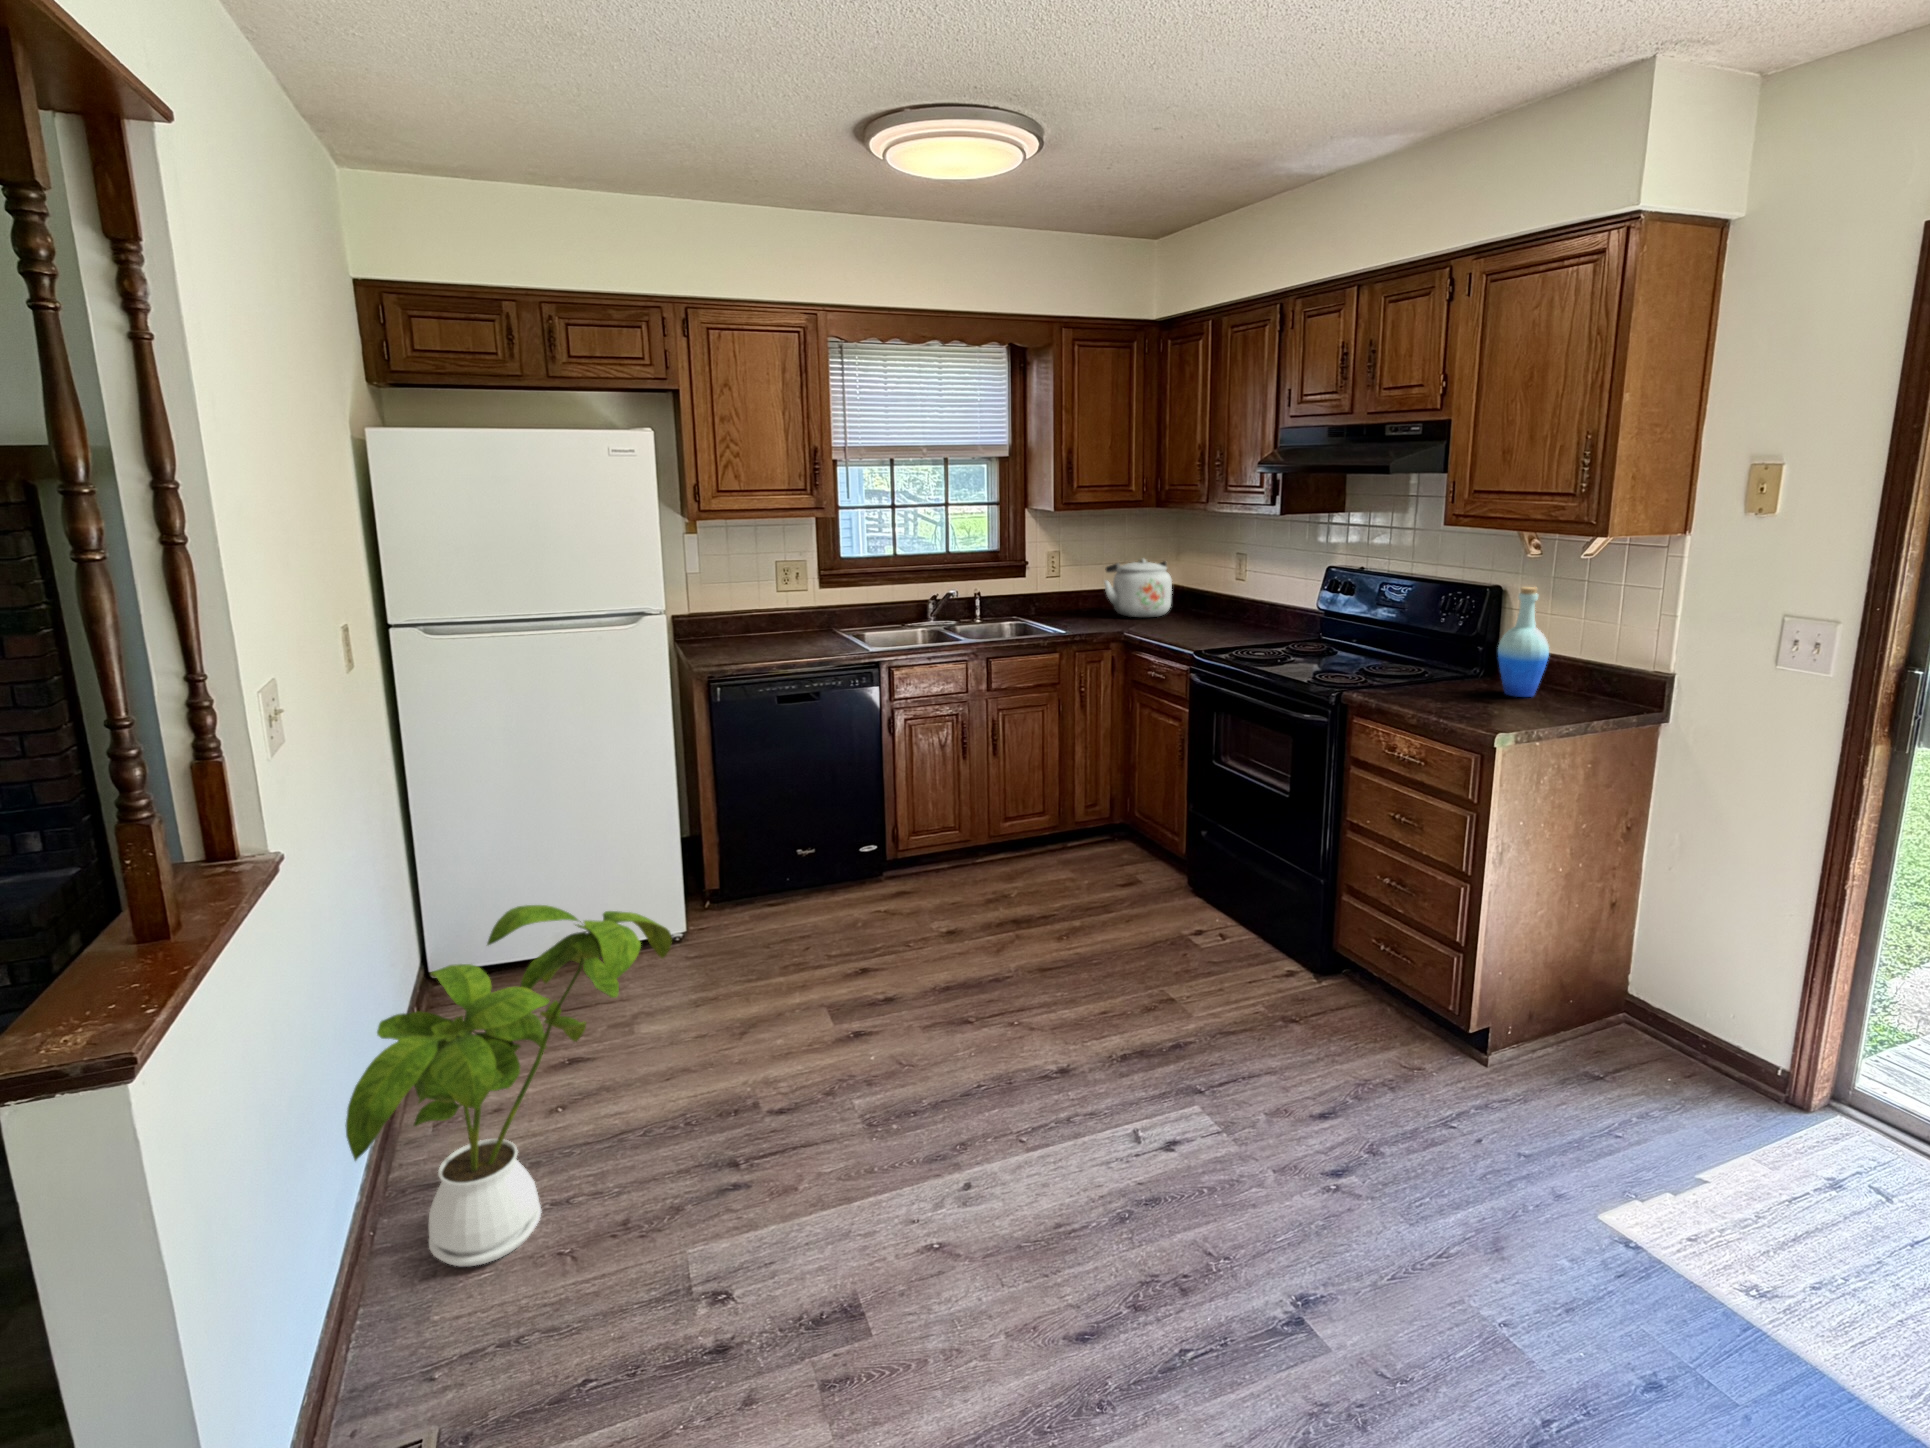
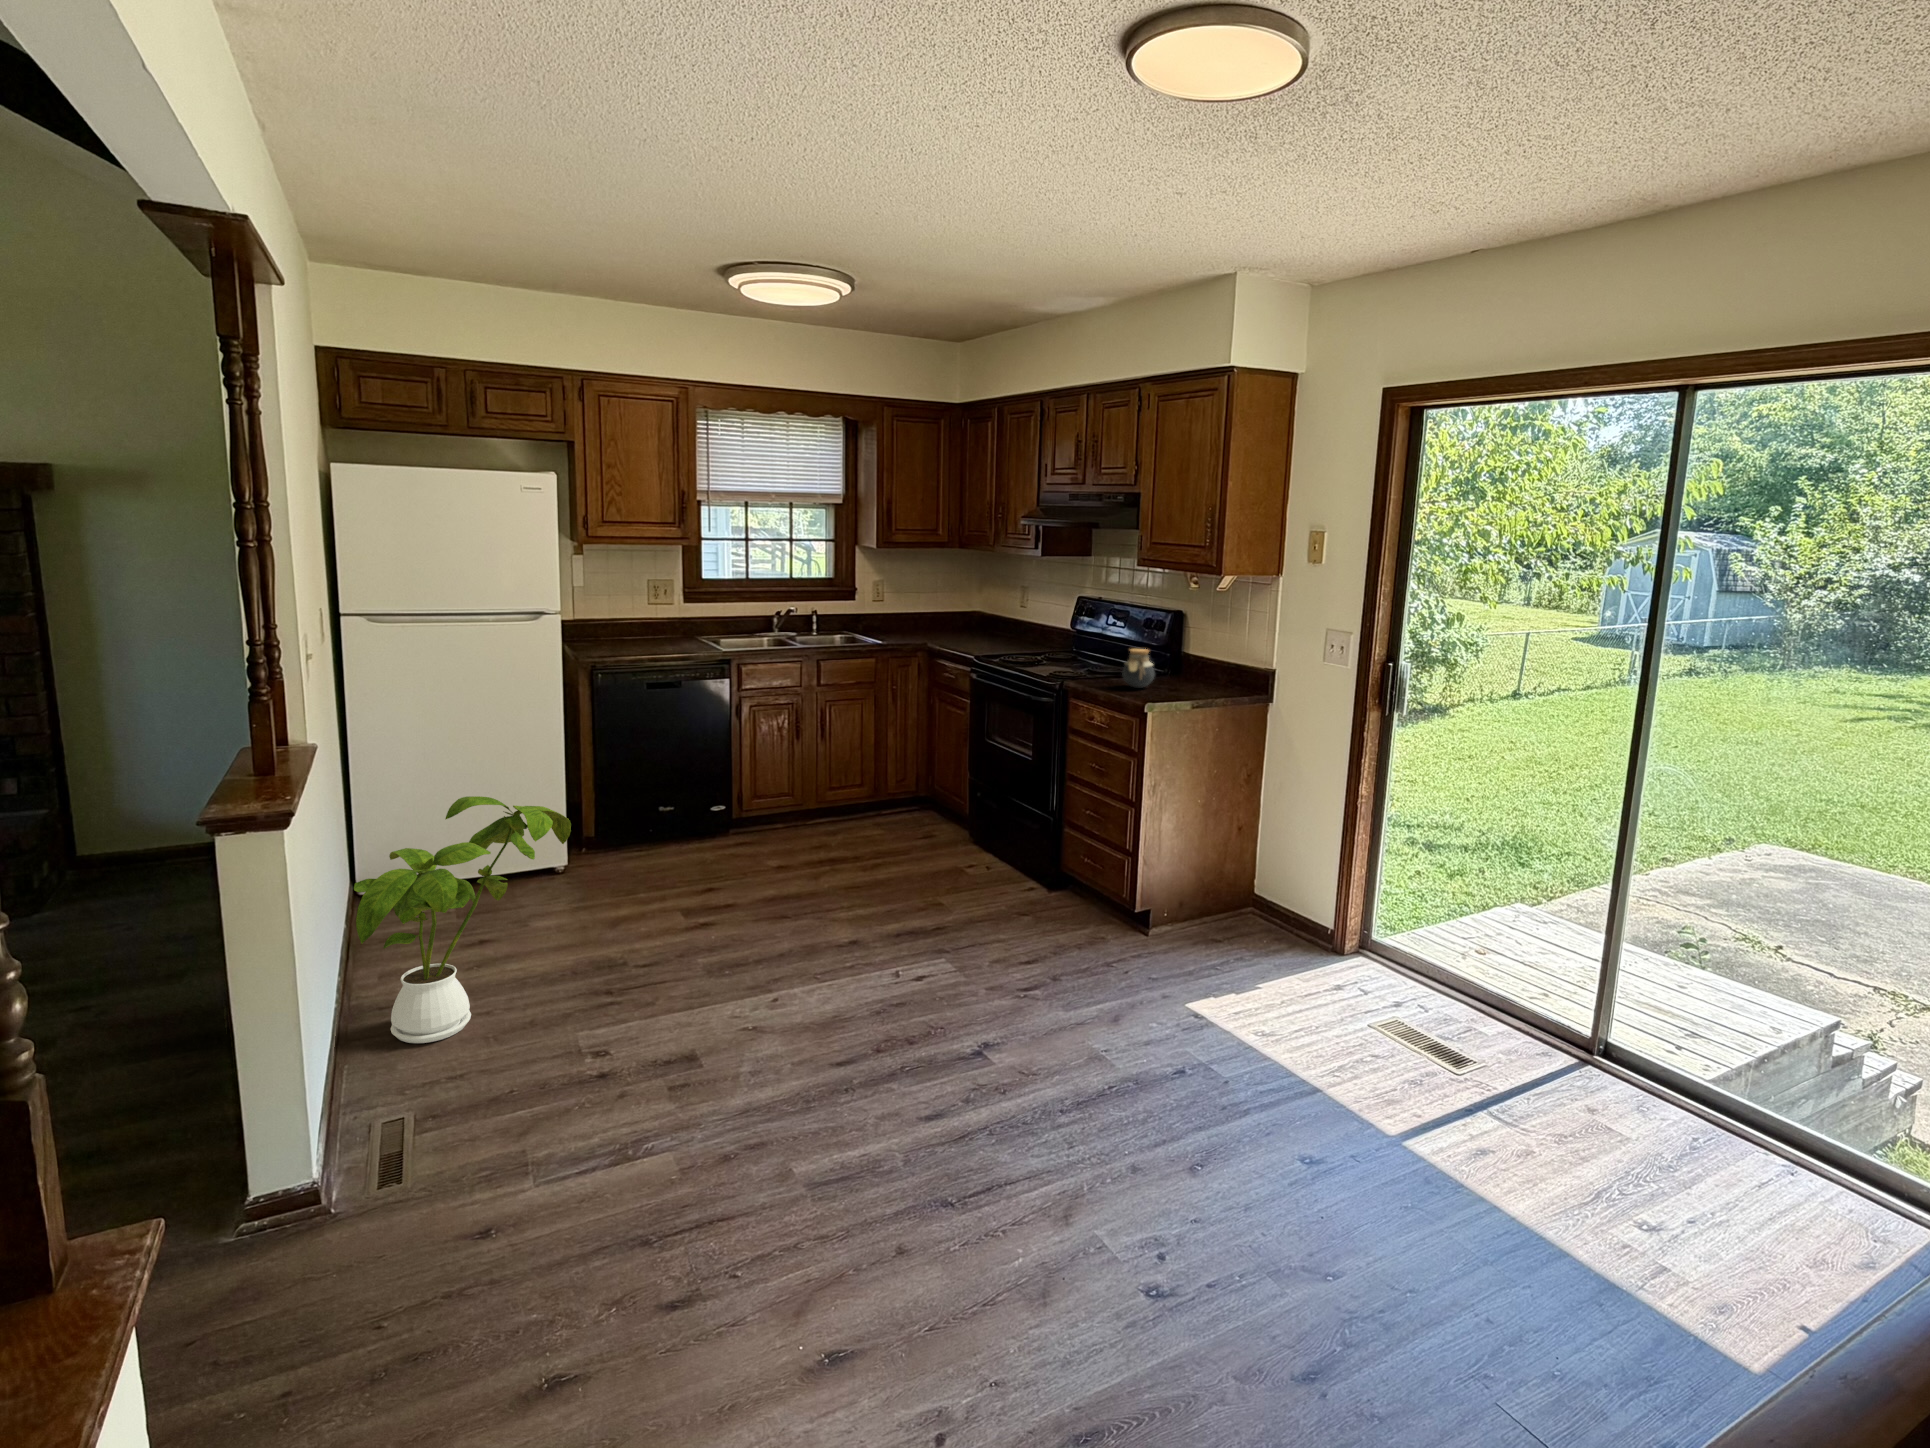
kettle: present [1104,559,1172,618] -> none [916,588,970,634]
bottle: present [1498,587,1549,697] -> none [1168,610,1200,685]
jar: none [1435,646,1485,704] -> present [1122,649,1154,688]

